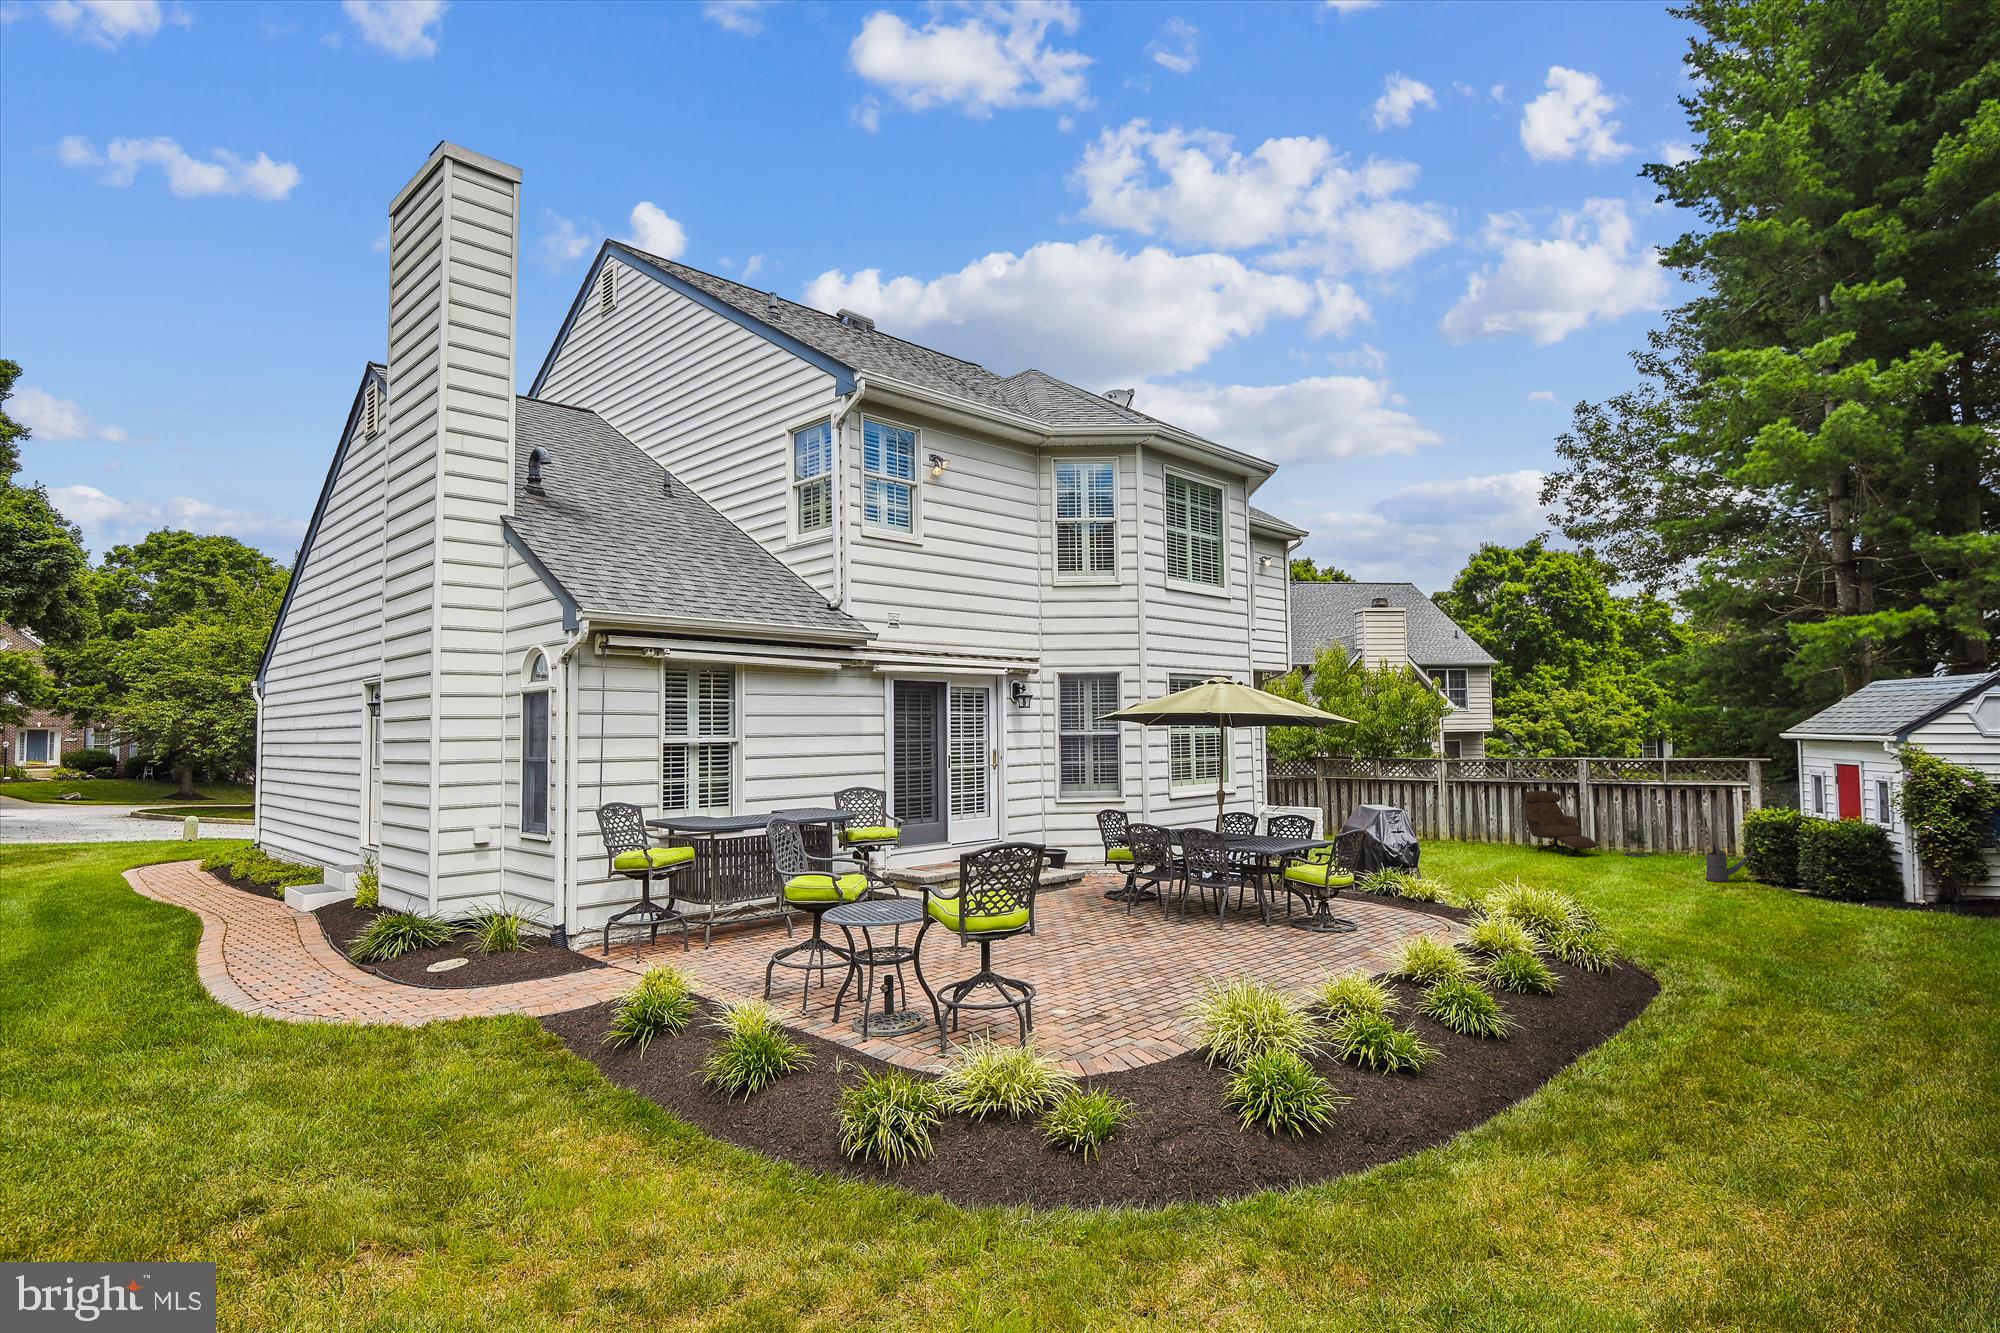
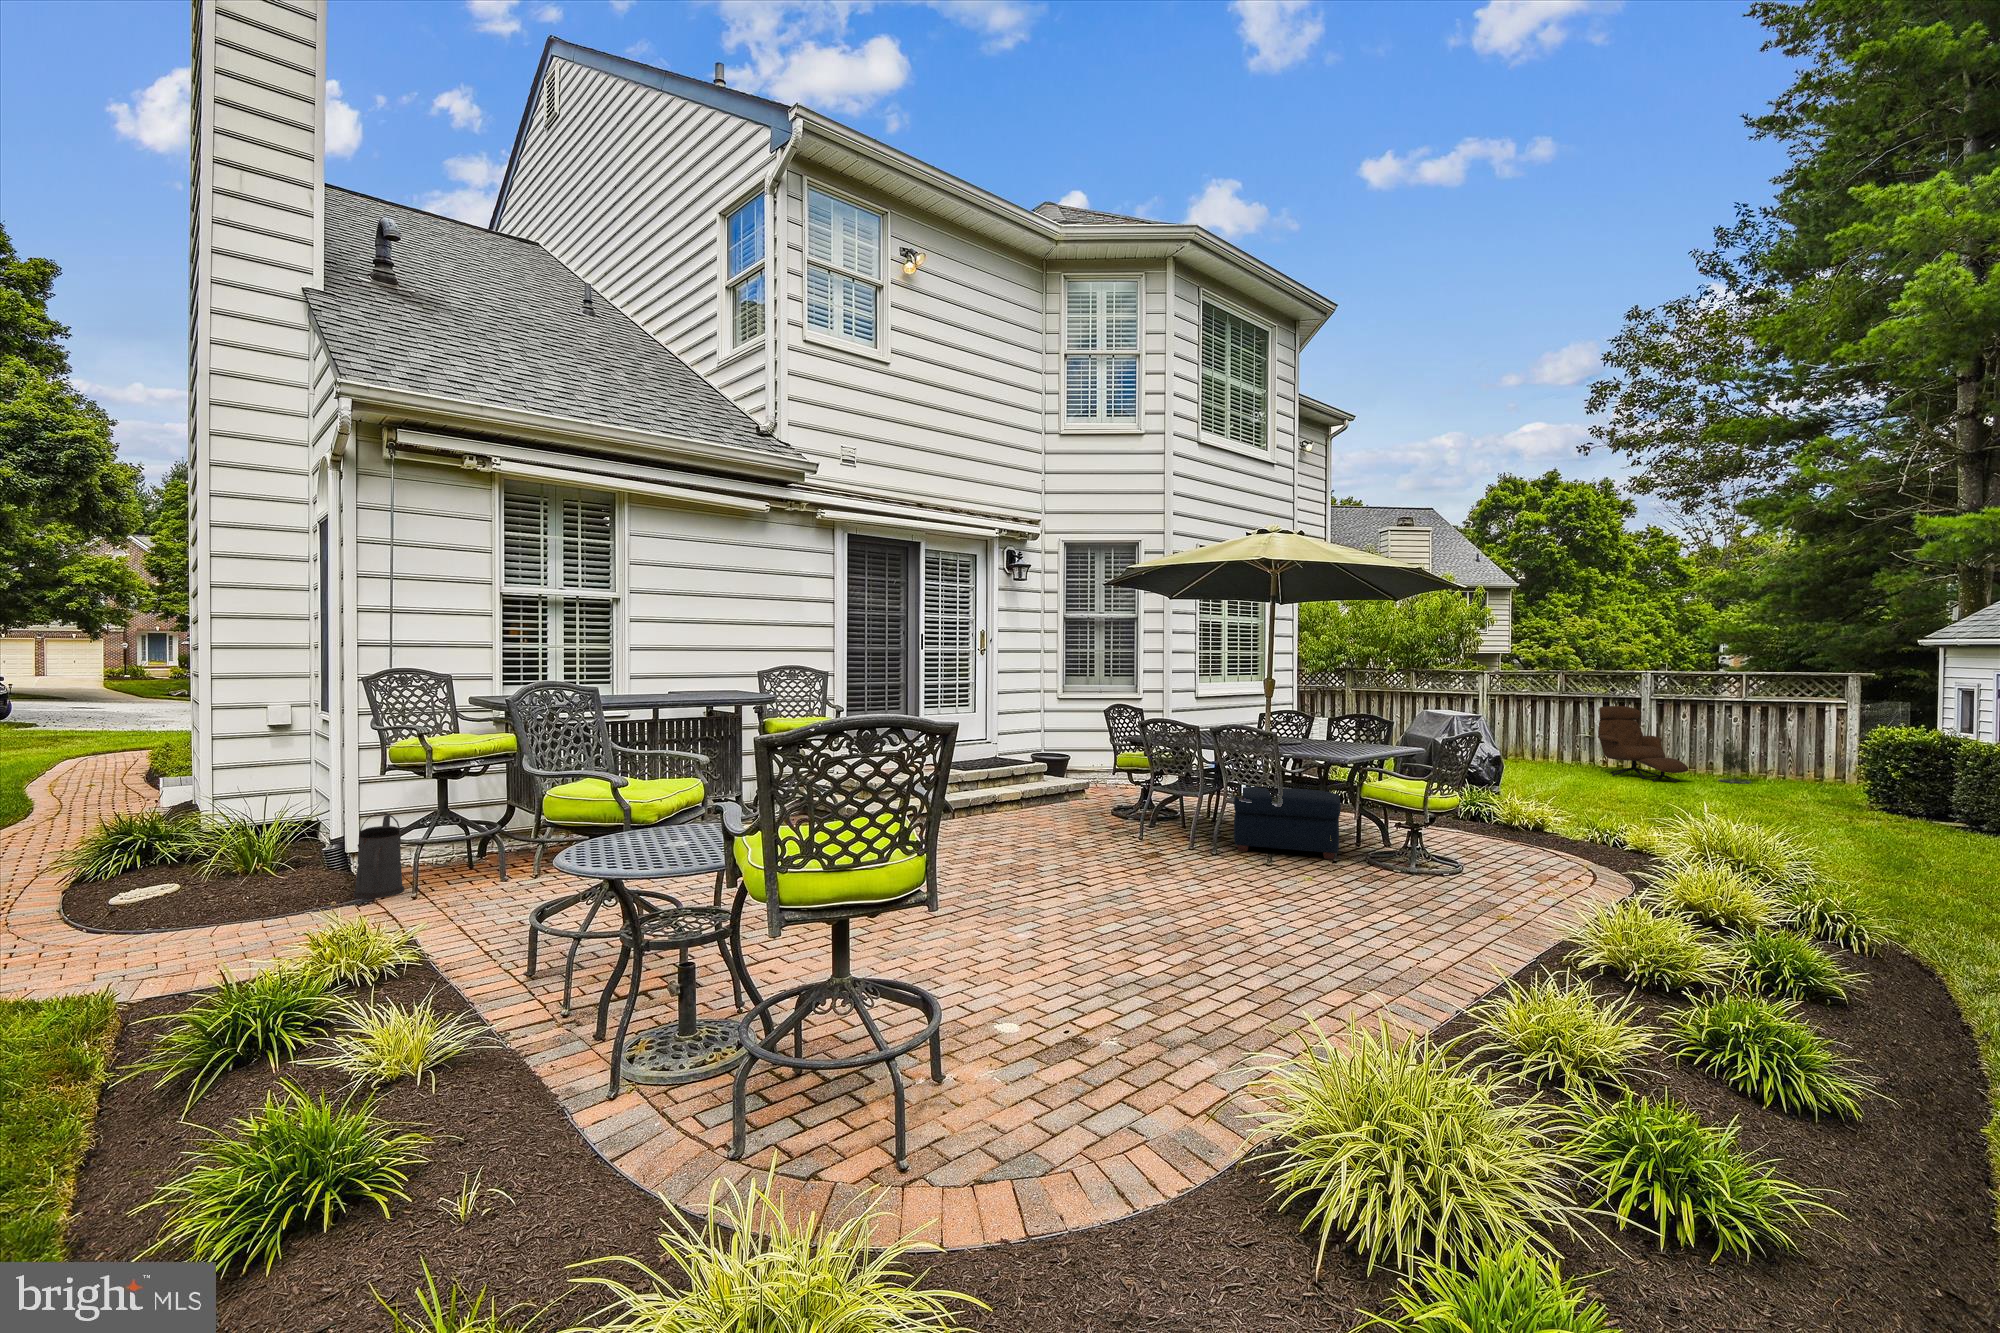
watering can: present [1698,843,1754,882] -> present [353,812,404,898]
ottoman: none [1191,874,1269,926] -> present [1234,787,1341,859]

